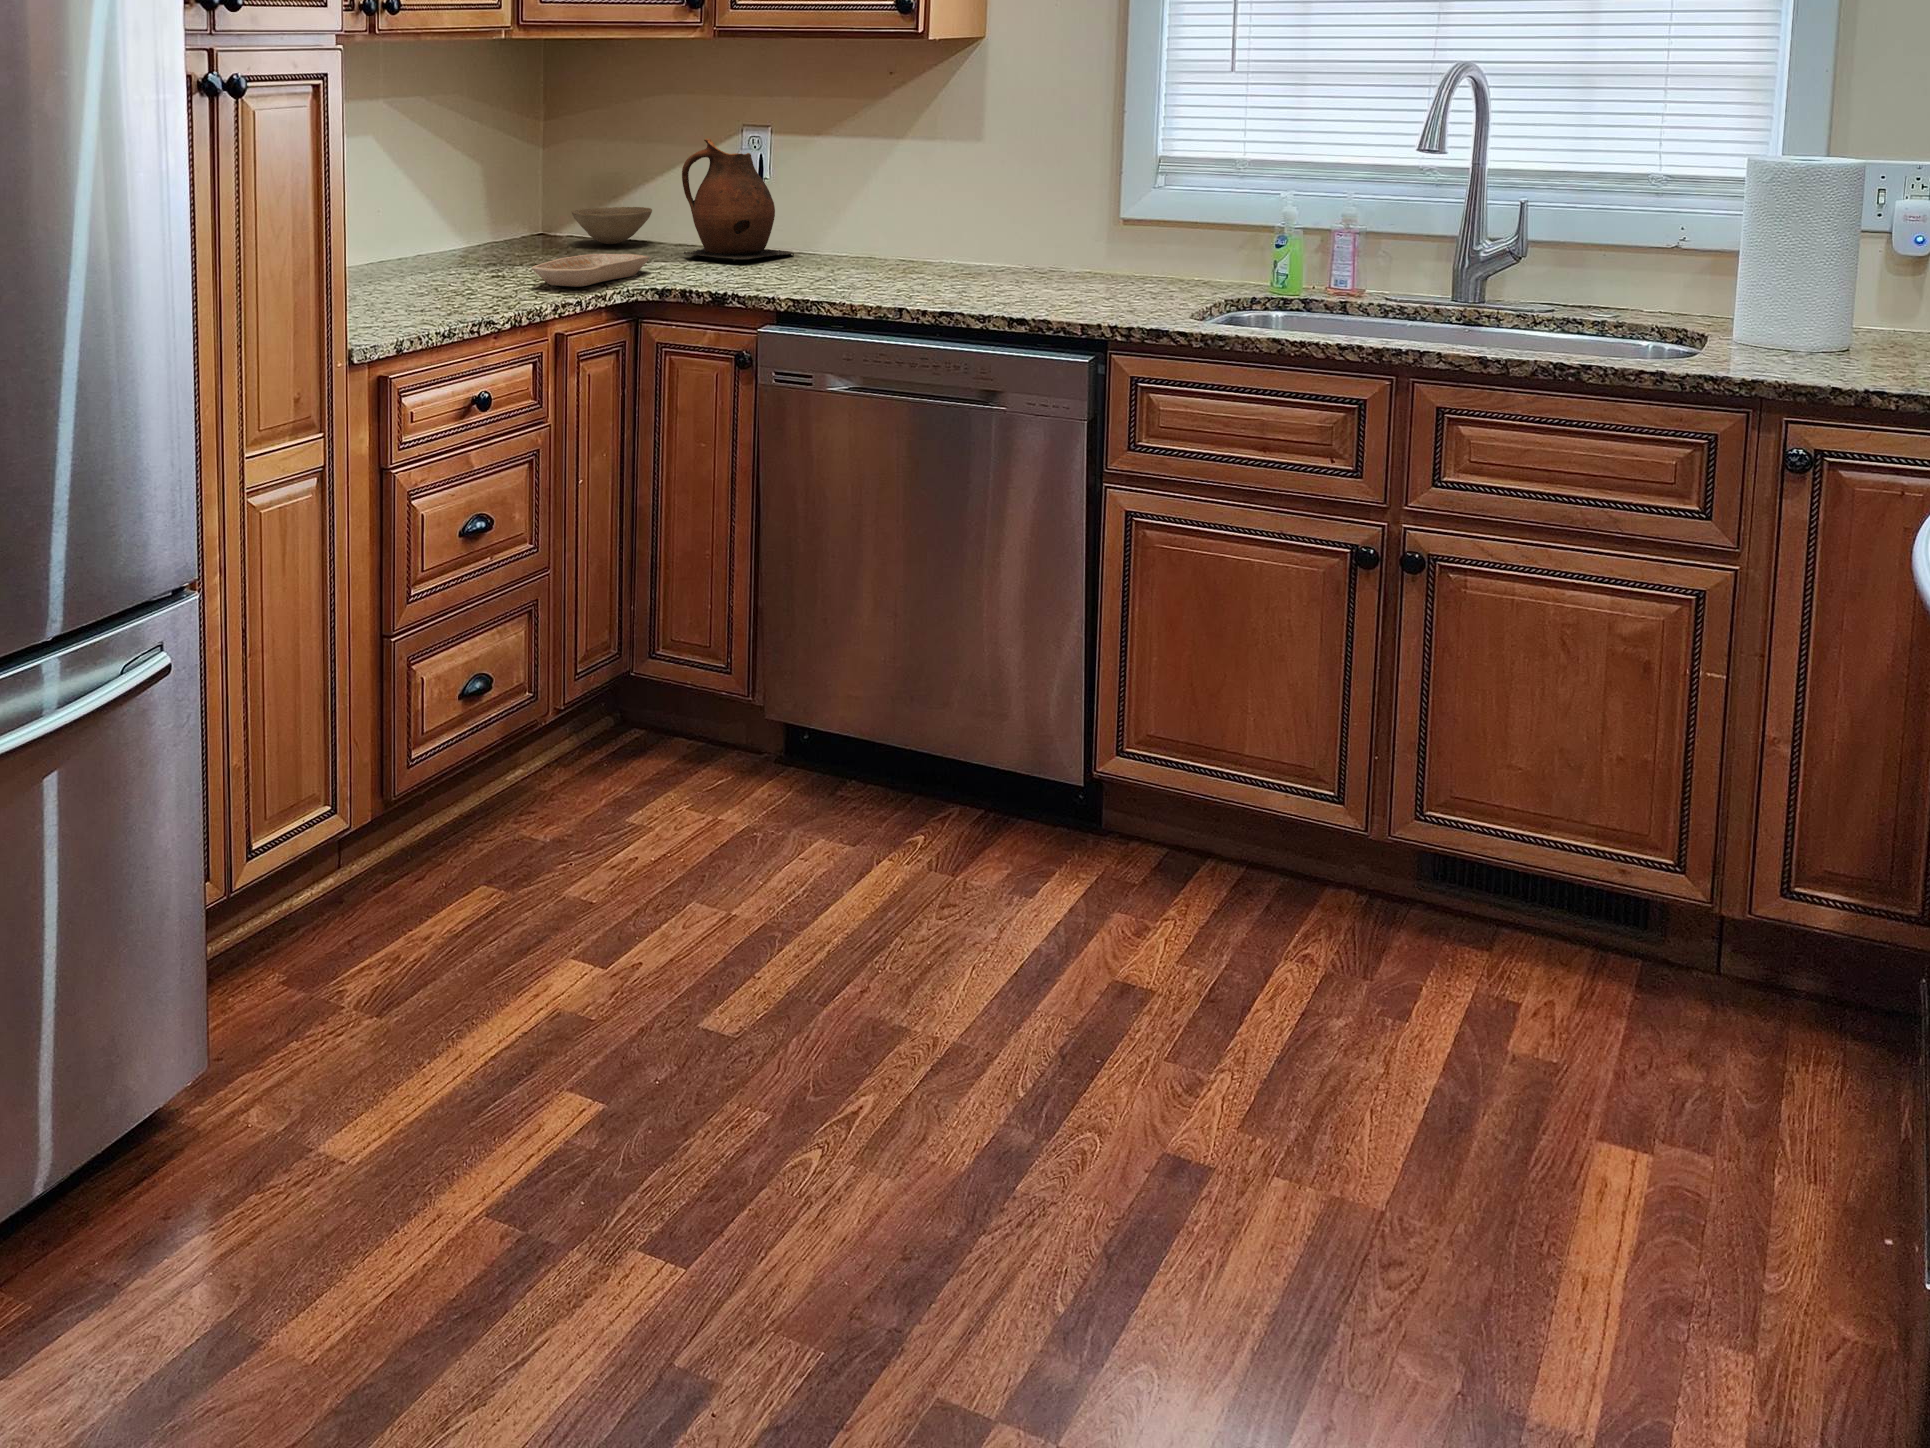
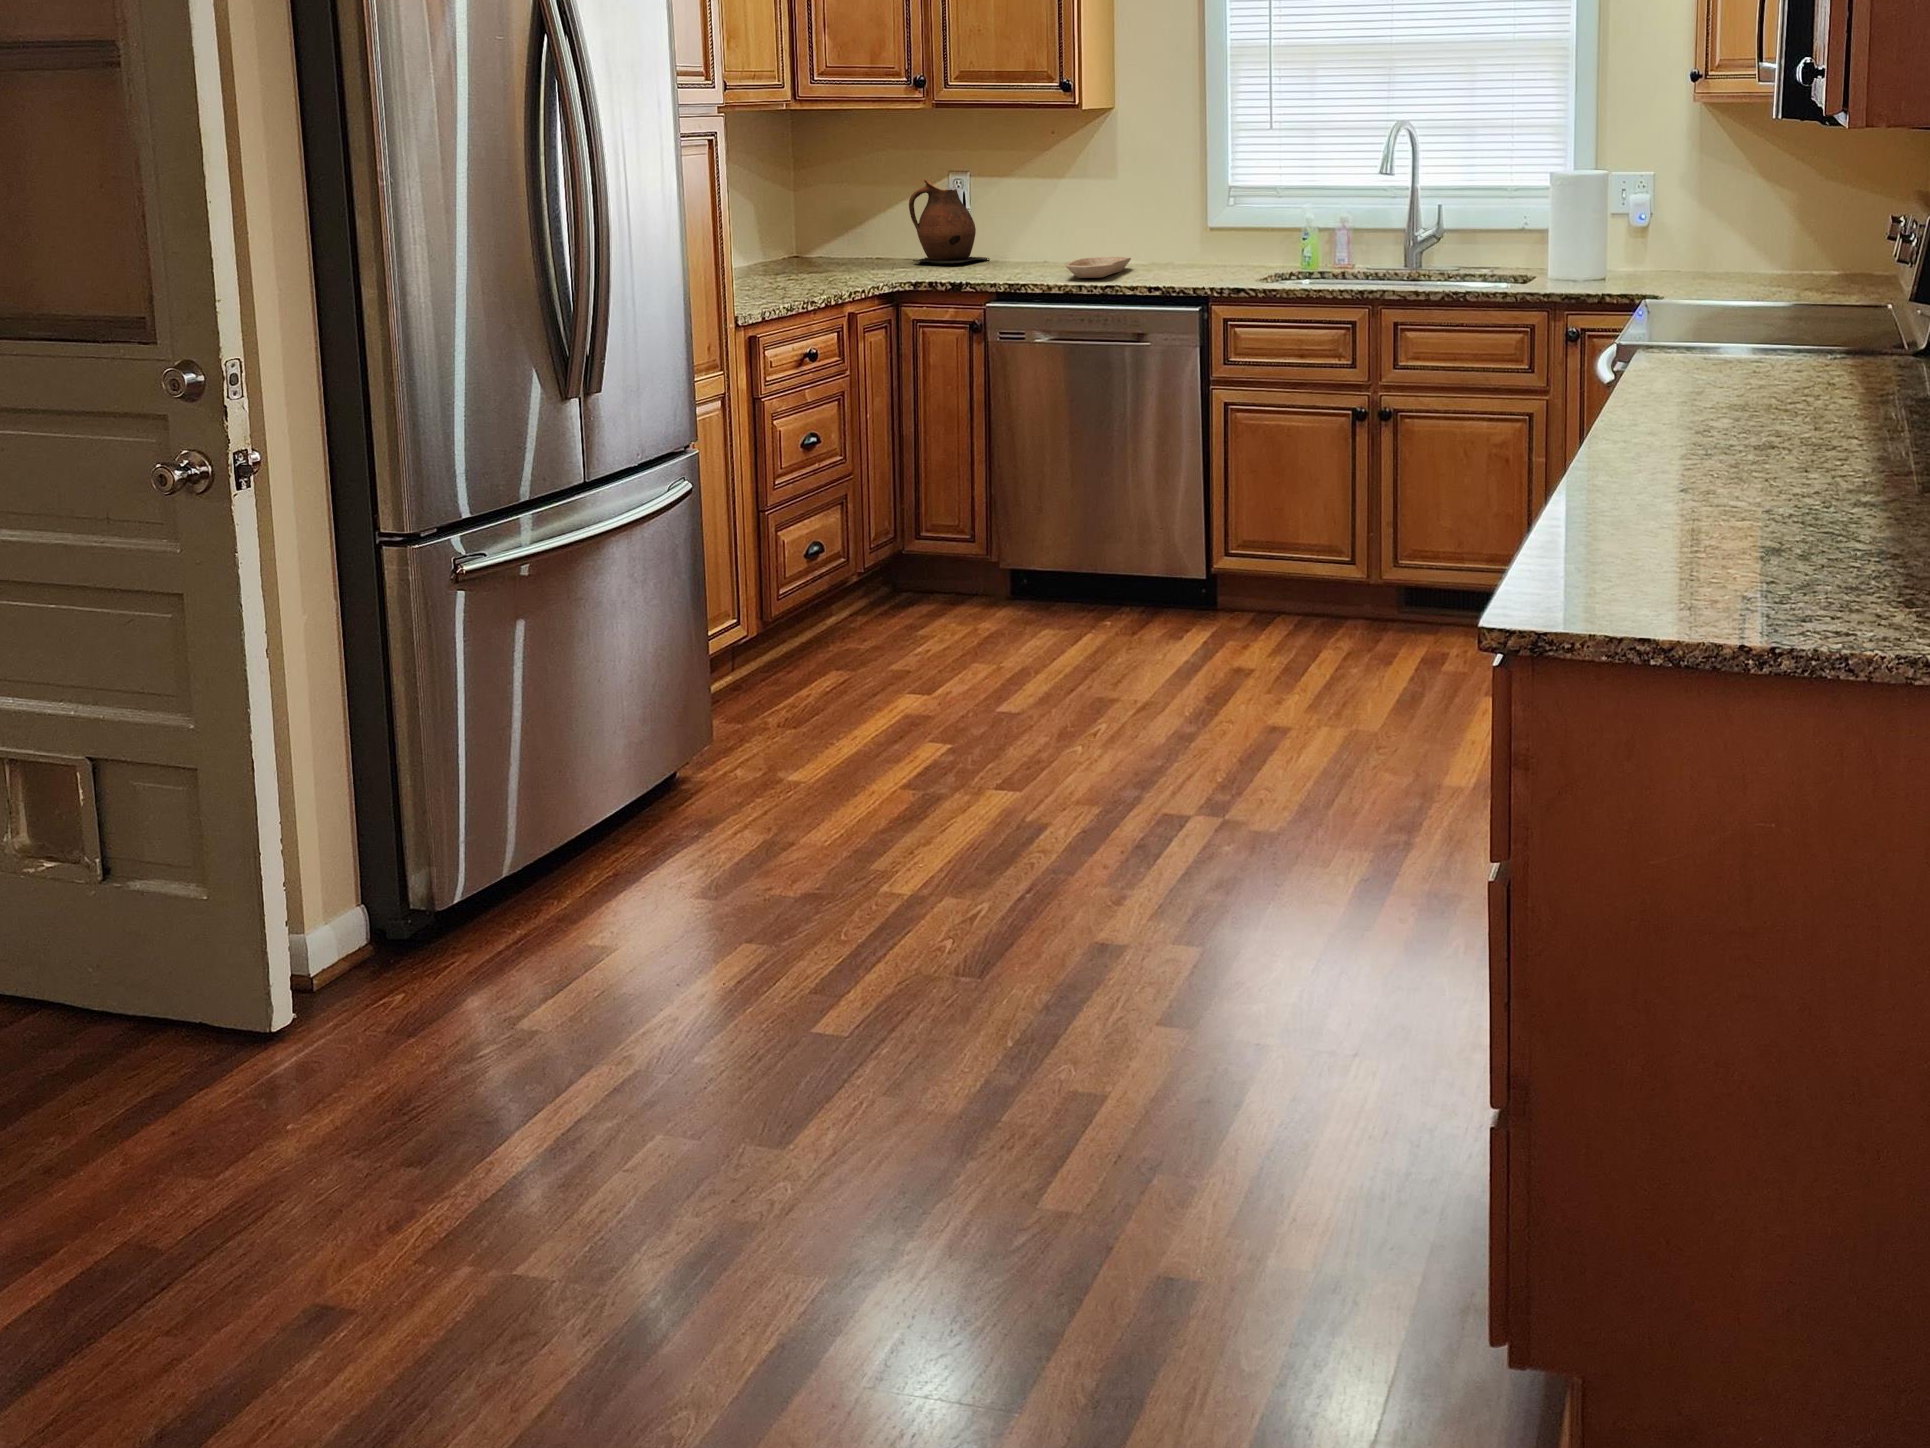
bowl: present [572,207,652,244] -> none [825,231,884,258]
tray: present [532,254,650,287] -> present [1066,257,1131,278]

